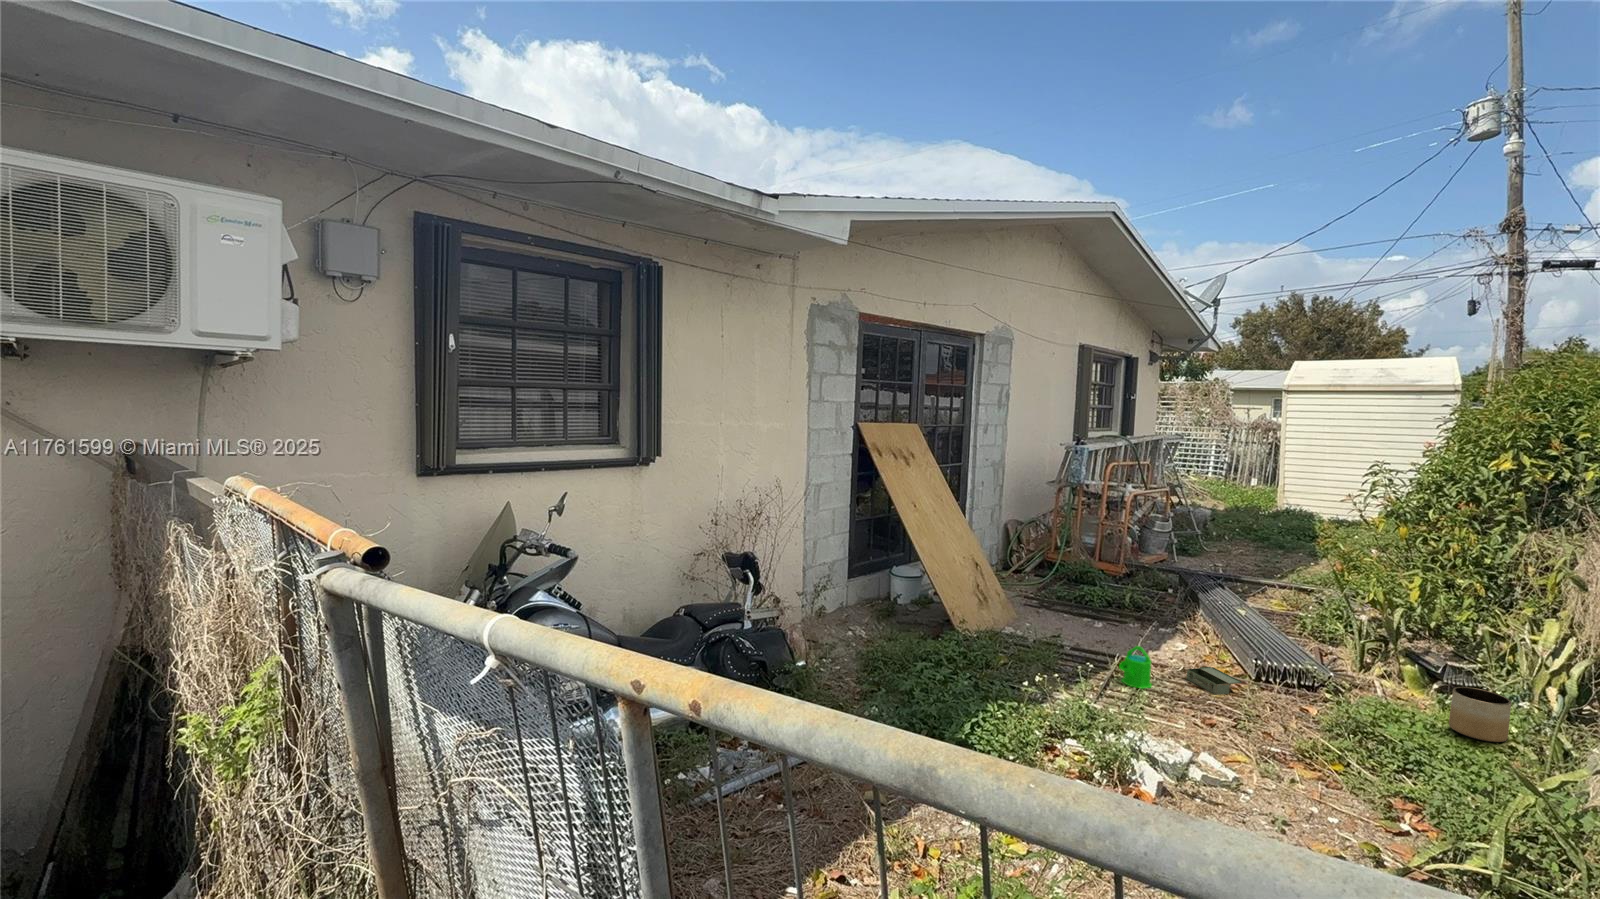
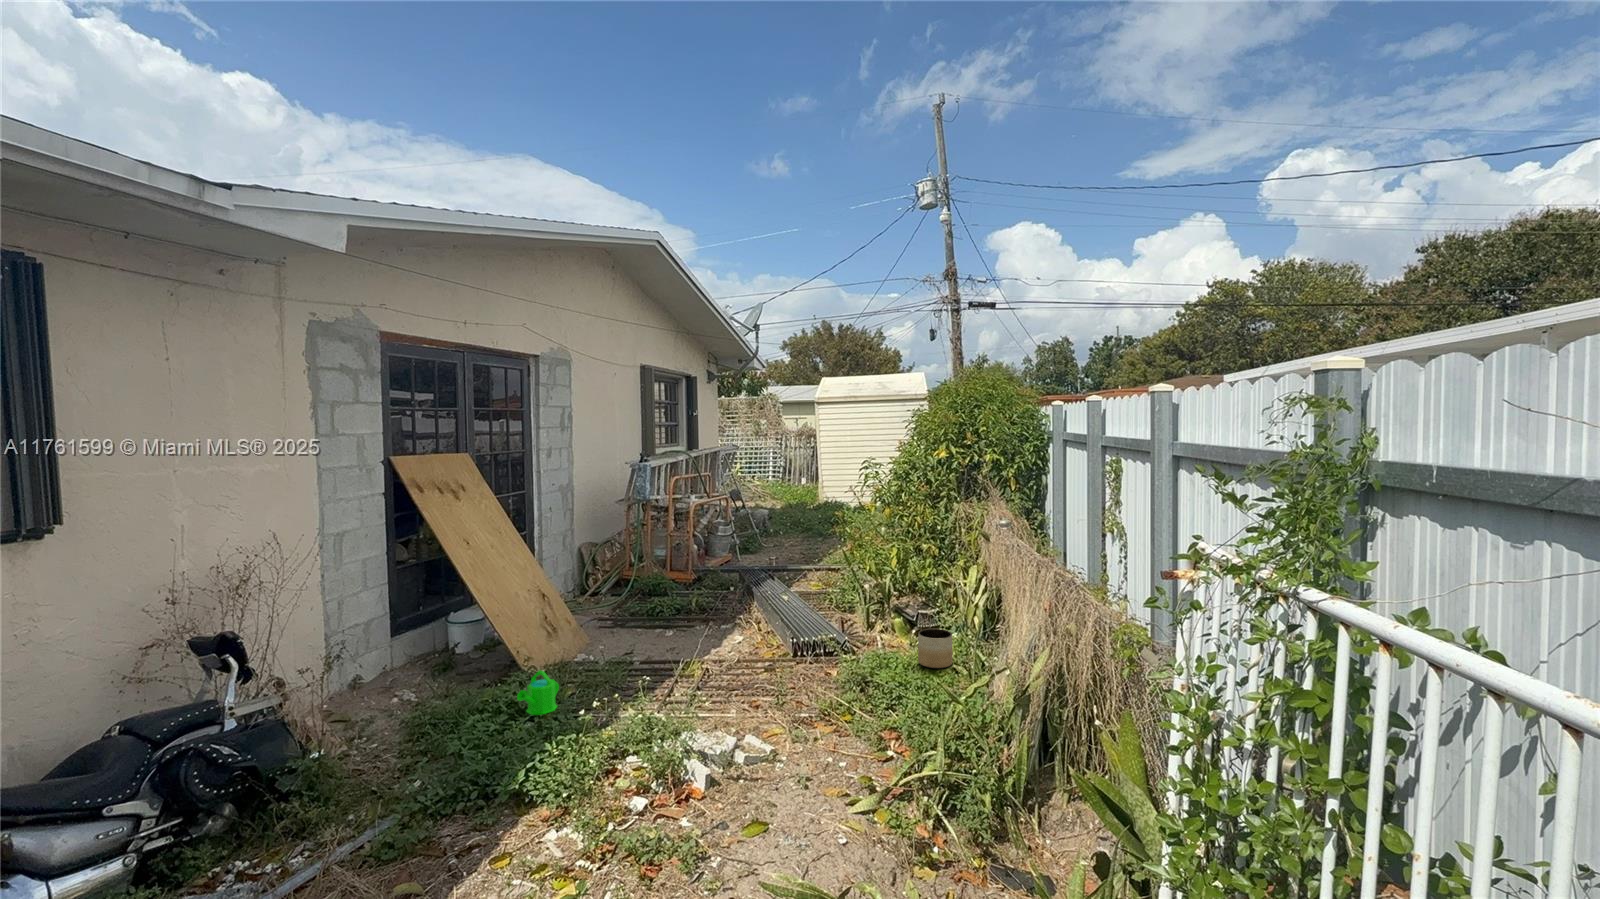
watering can: present [1119,646,1152,688] -> present [517,671,559,715]
toolbox: present [1187,667,1242,695] -> none [740,652,783,677]

